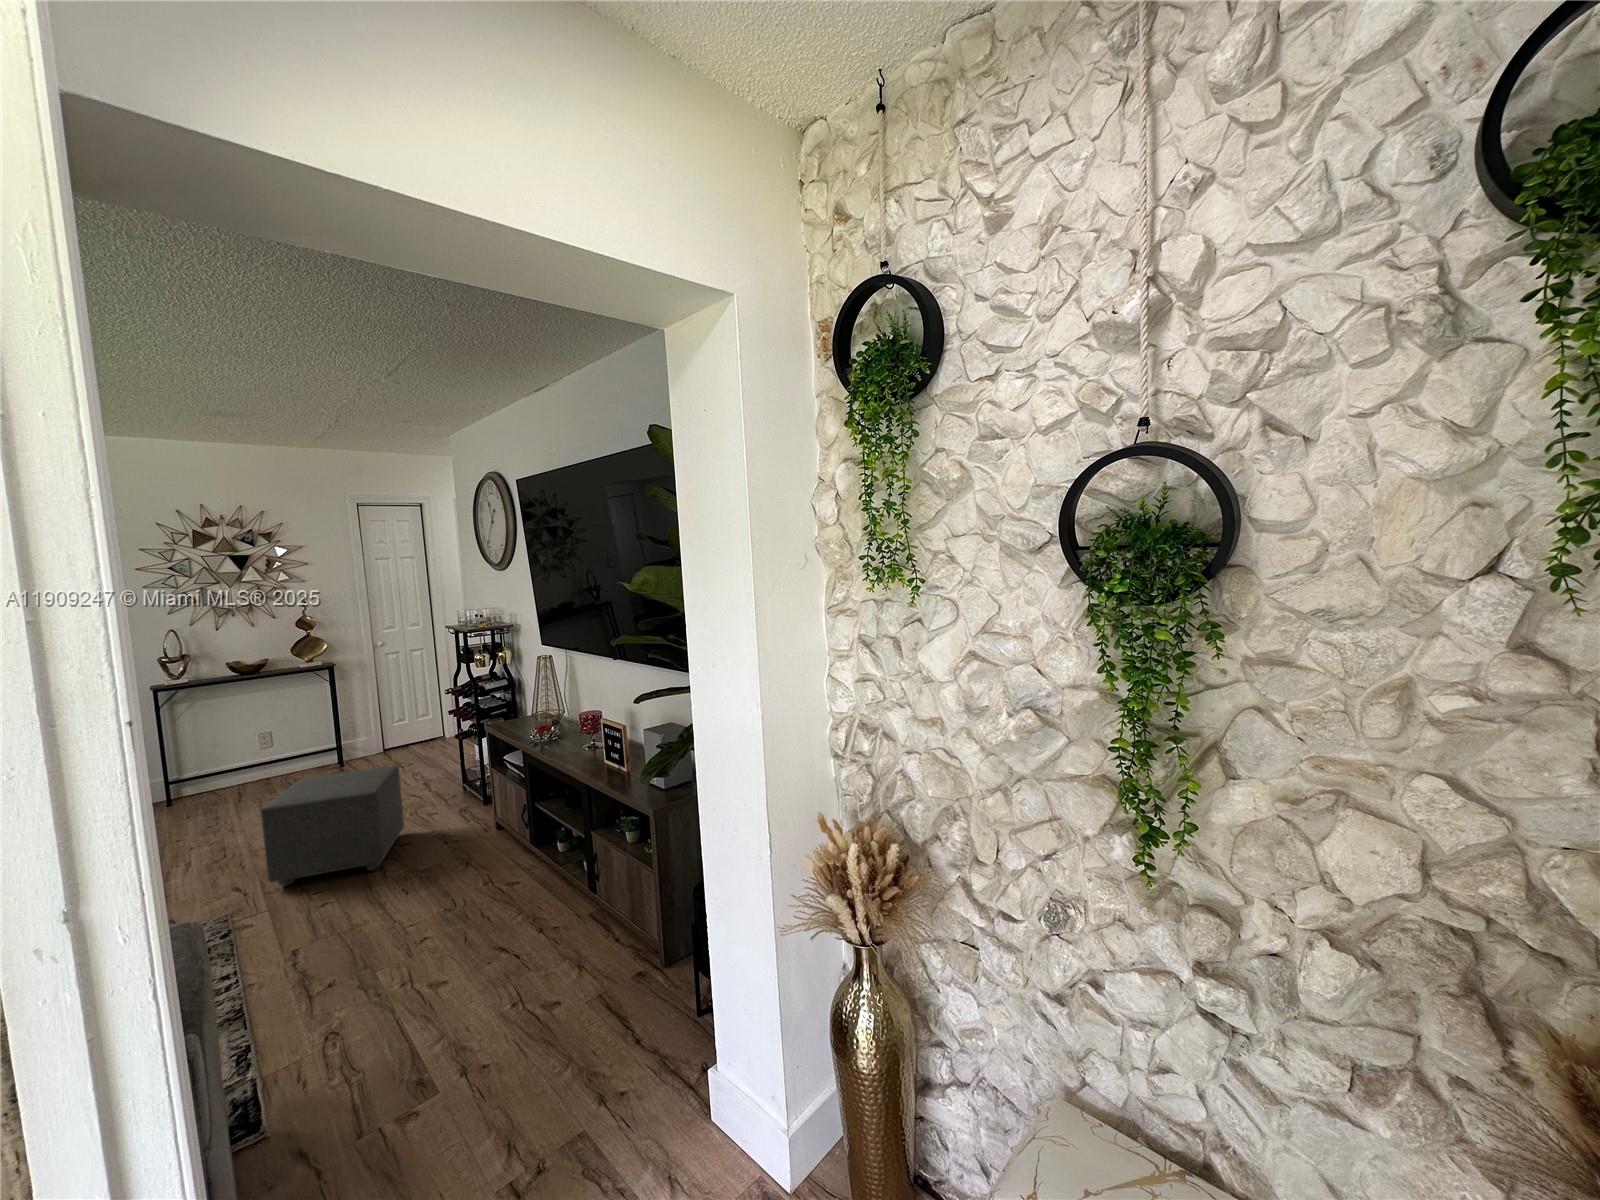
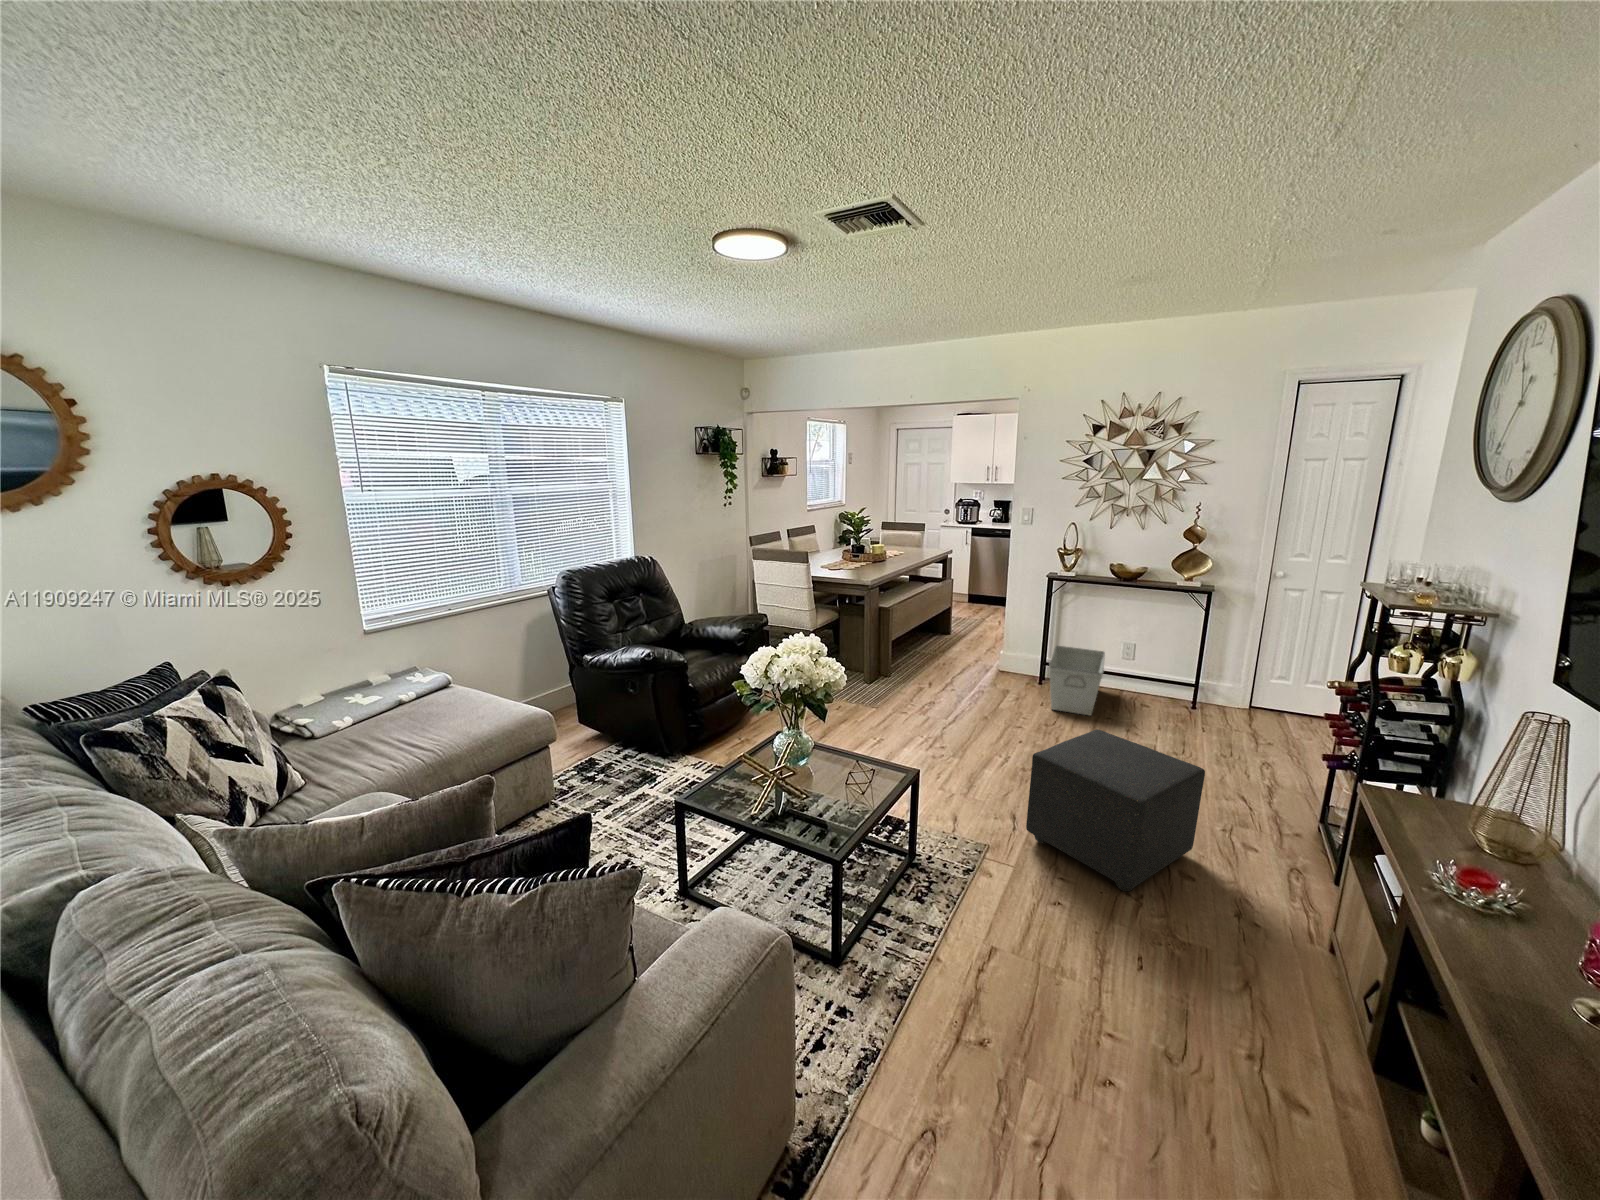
storage bin: none [180,747,257,816] -> present [1049,646,1105,715]

